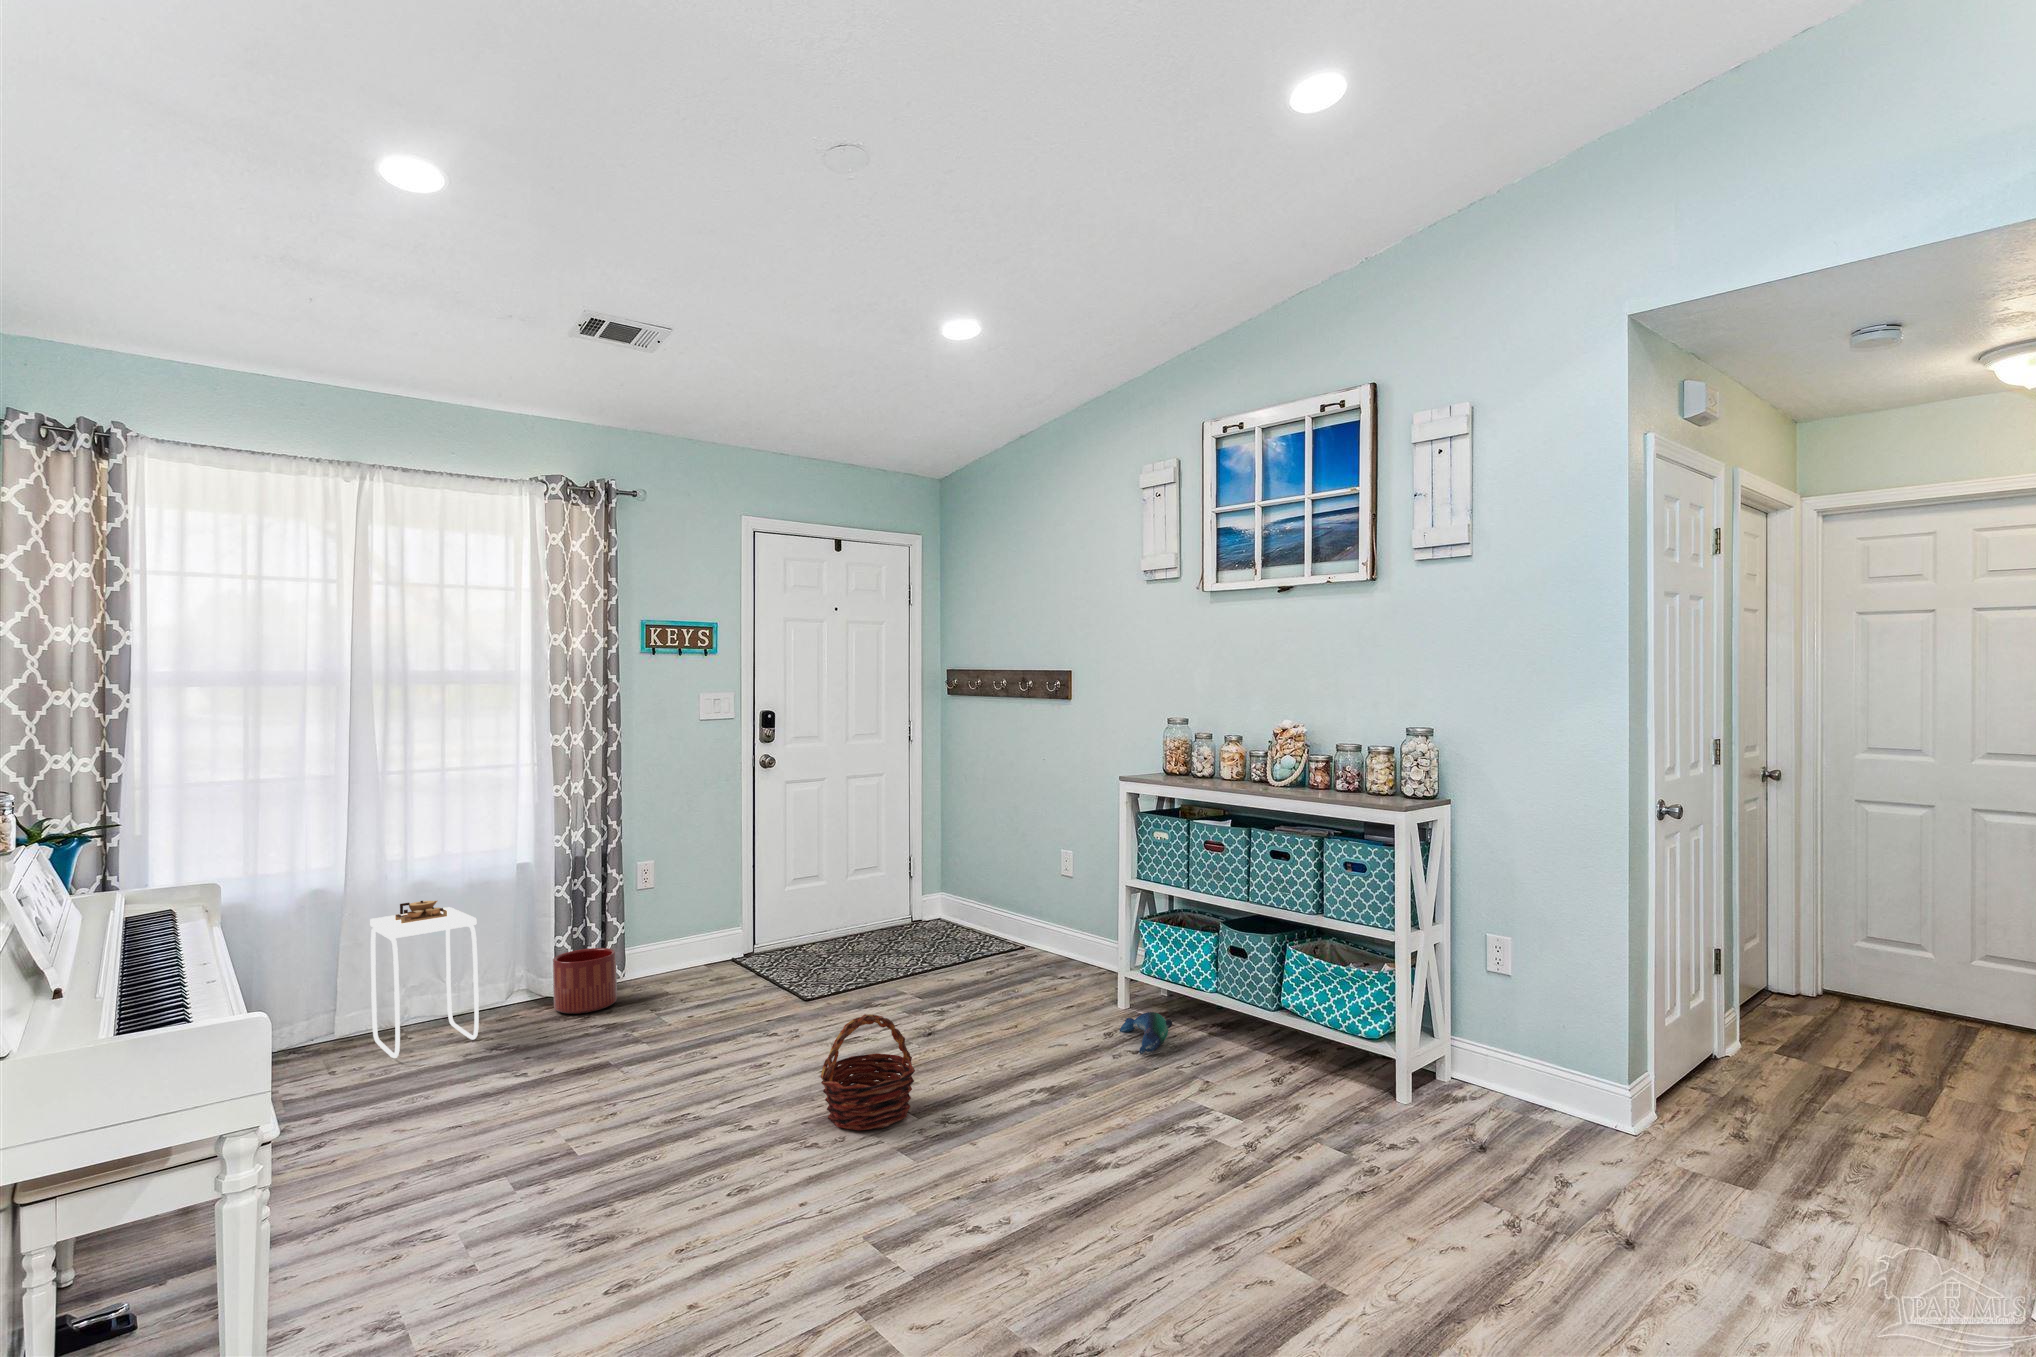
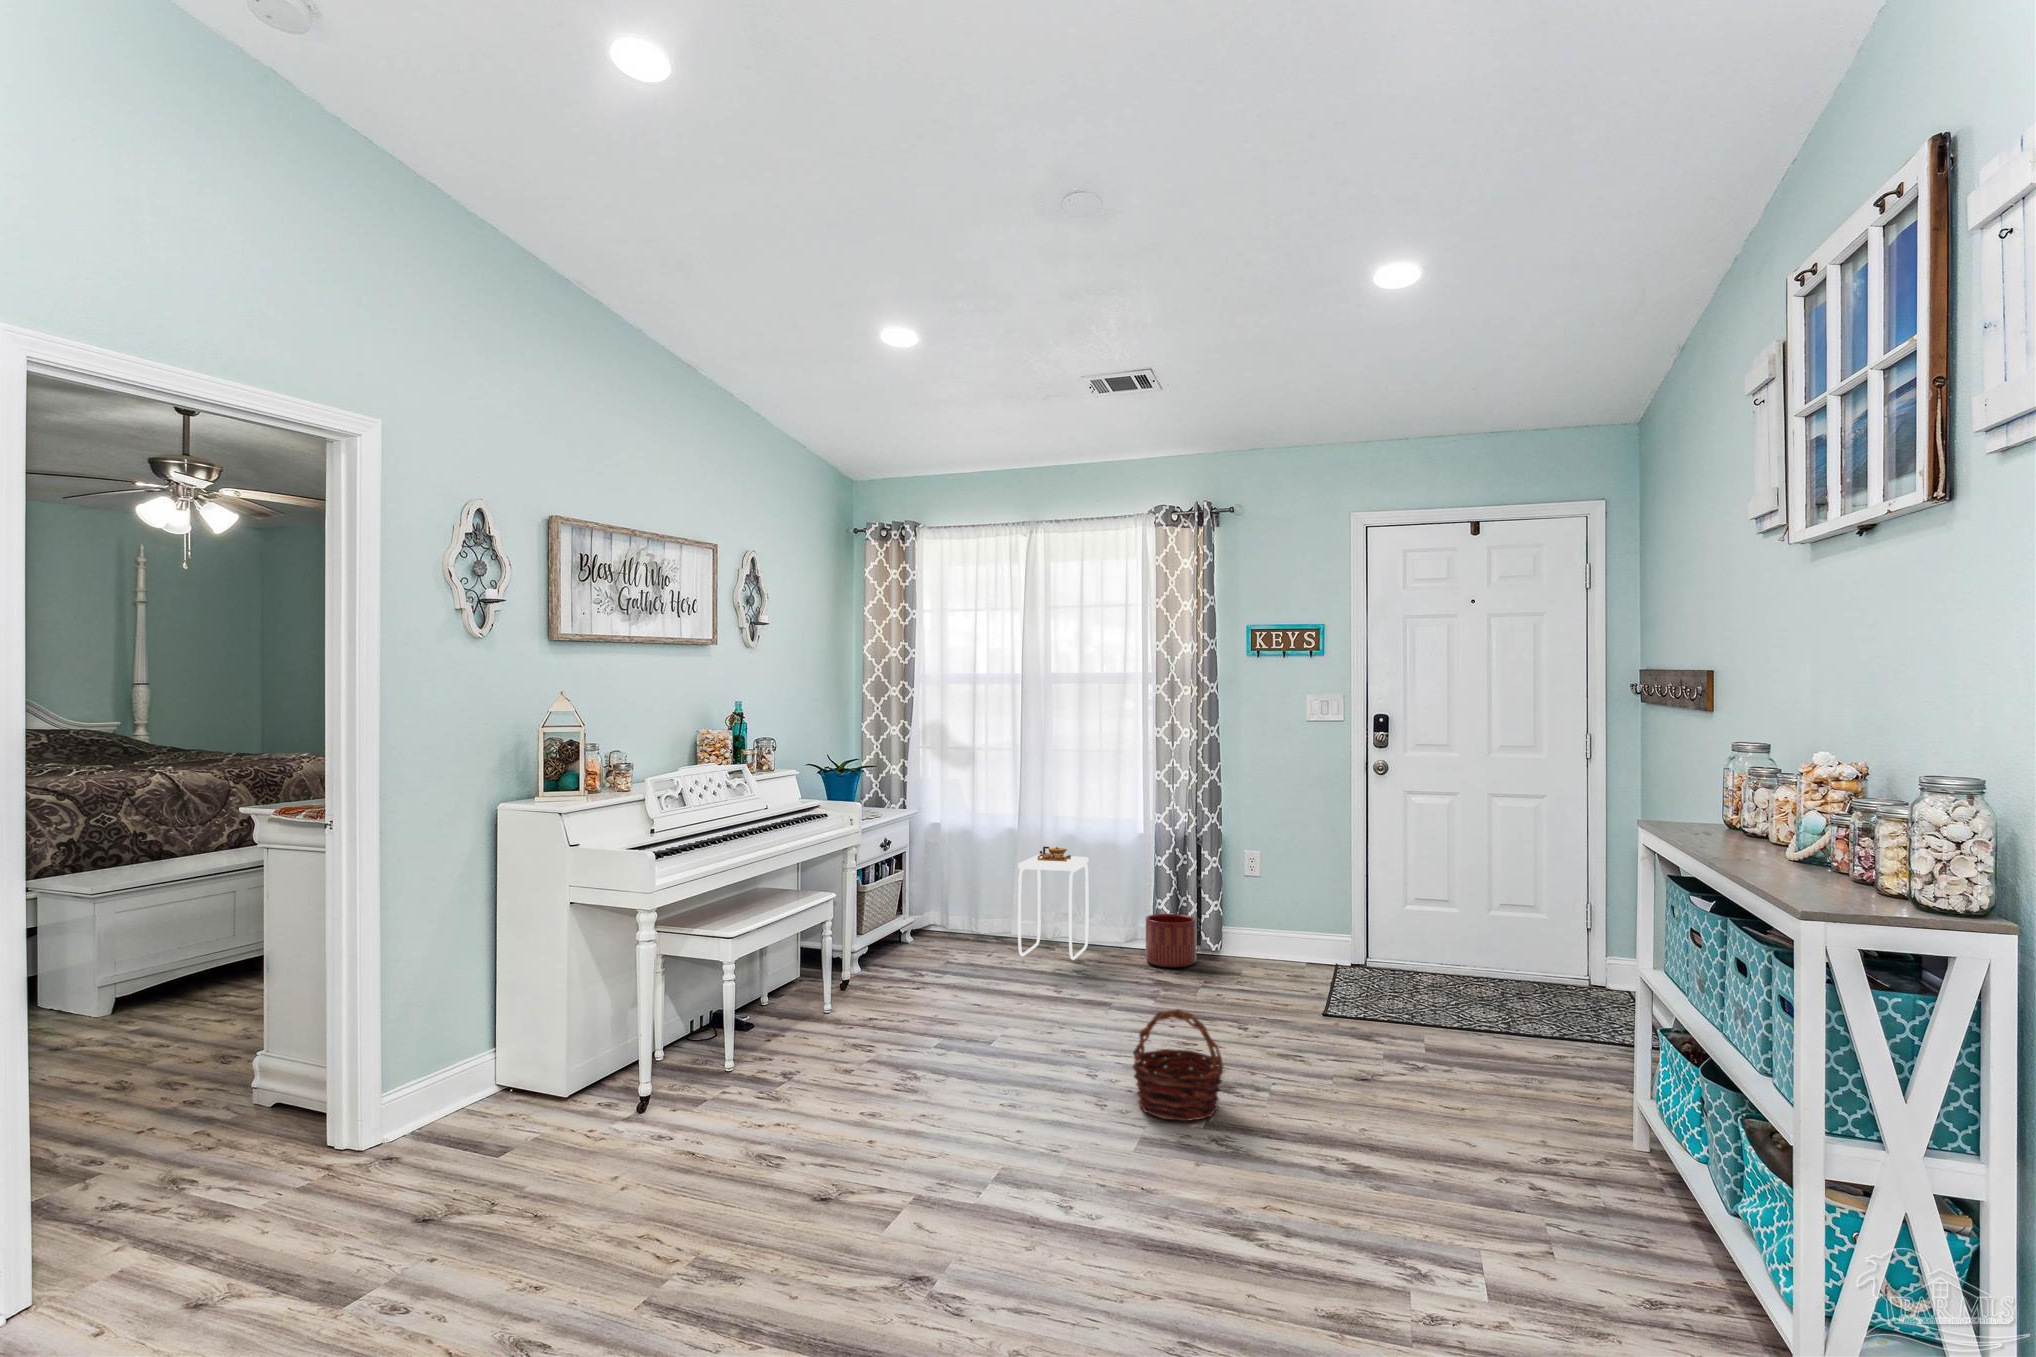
plush toy: present [1120,1012,1172,1054] -> none [1526,1149,1610,1196]

